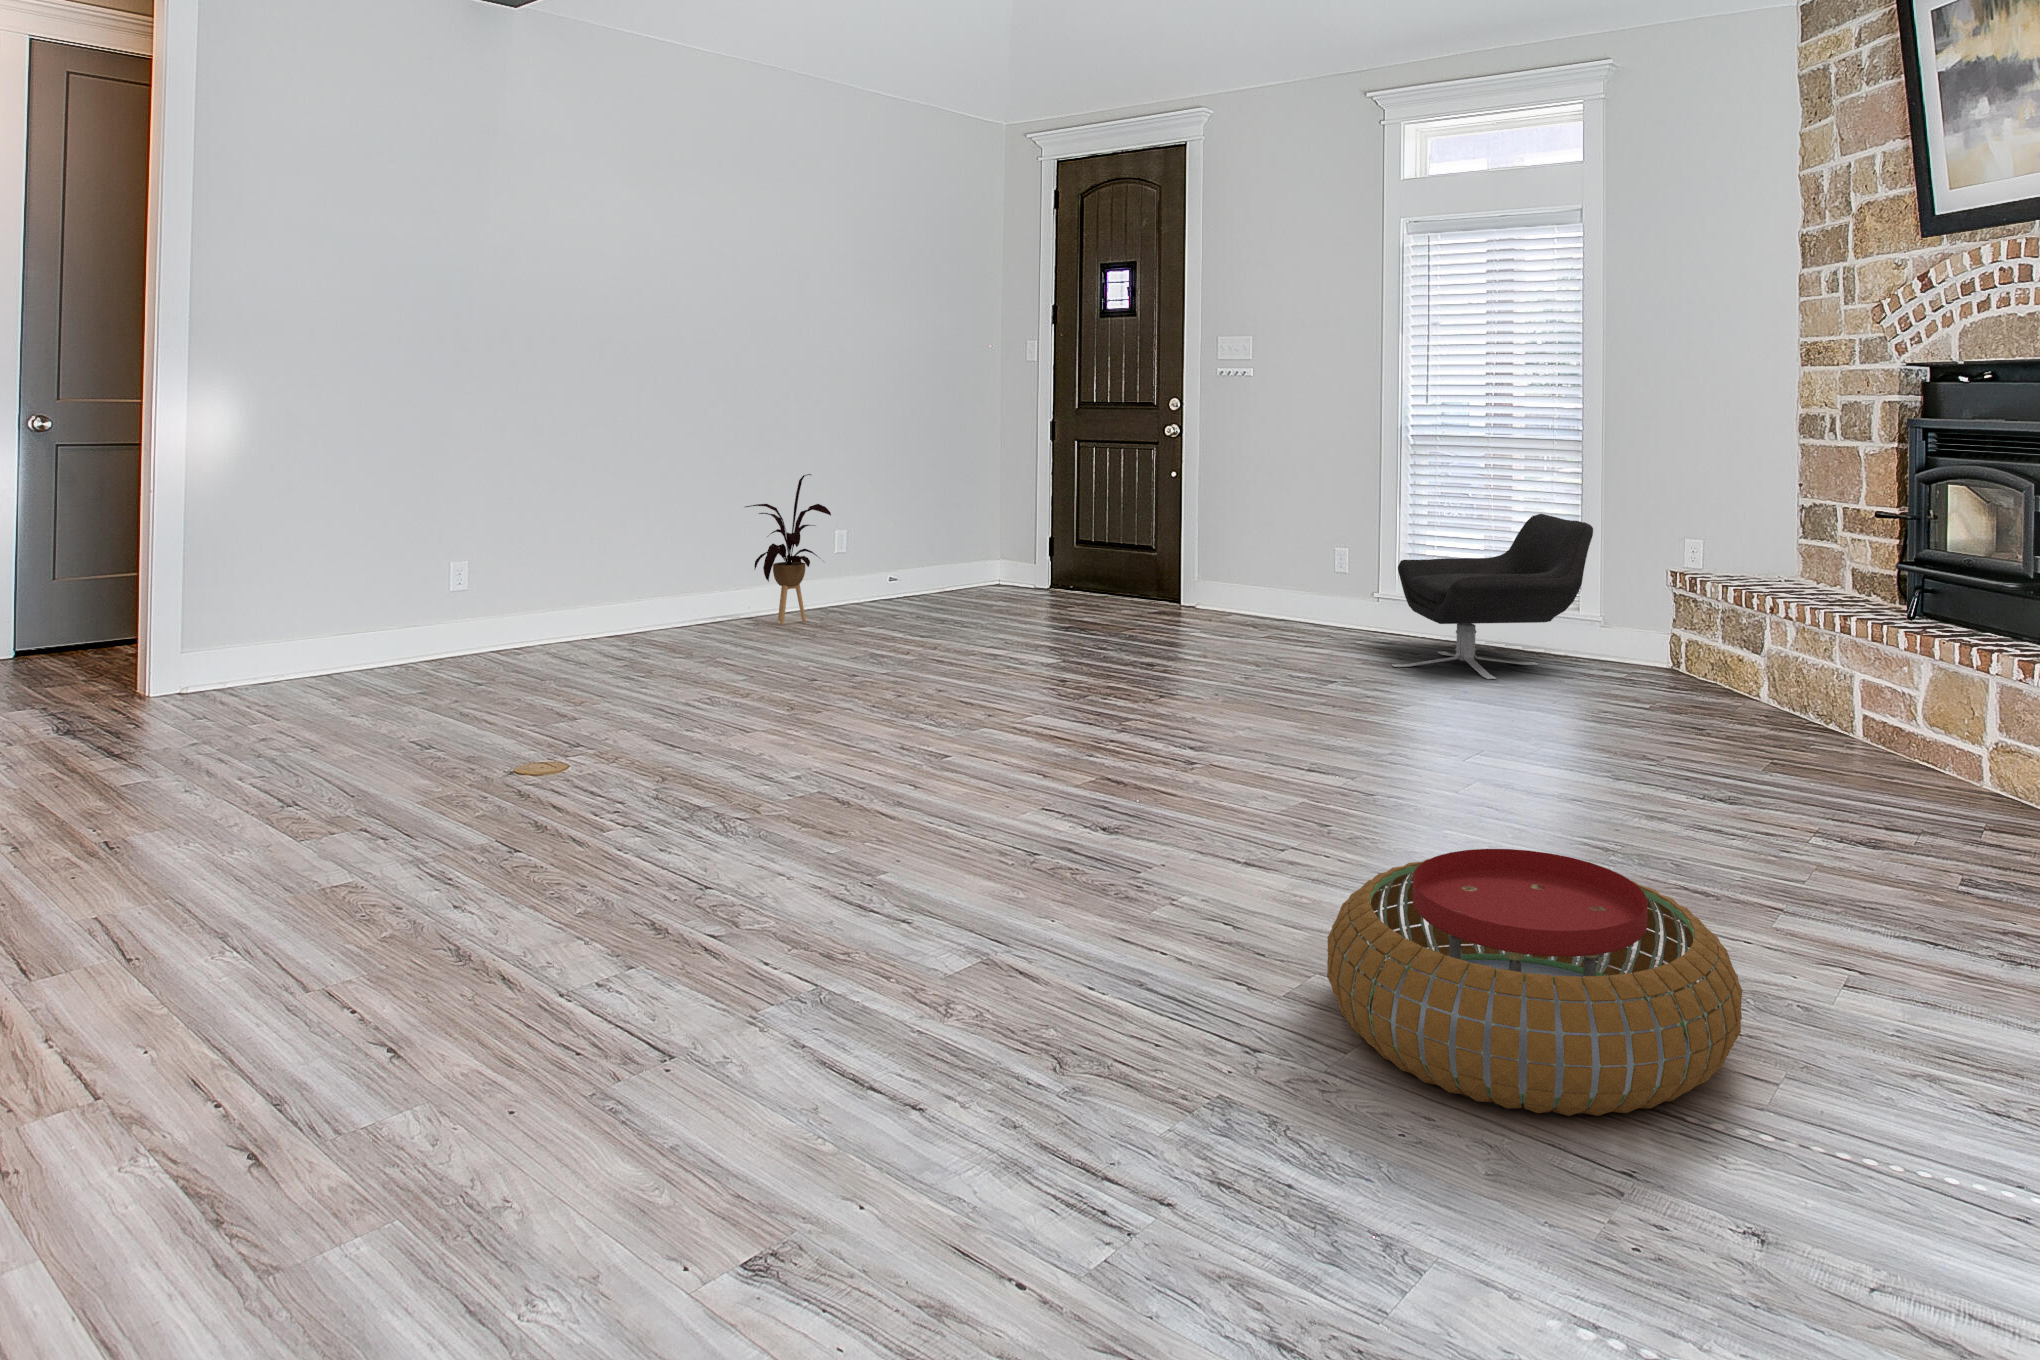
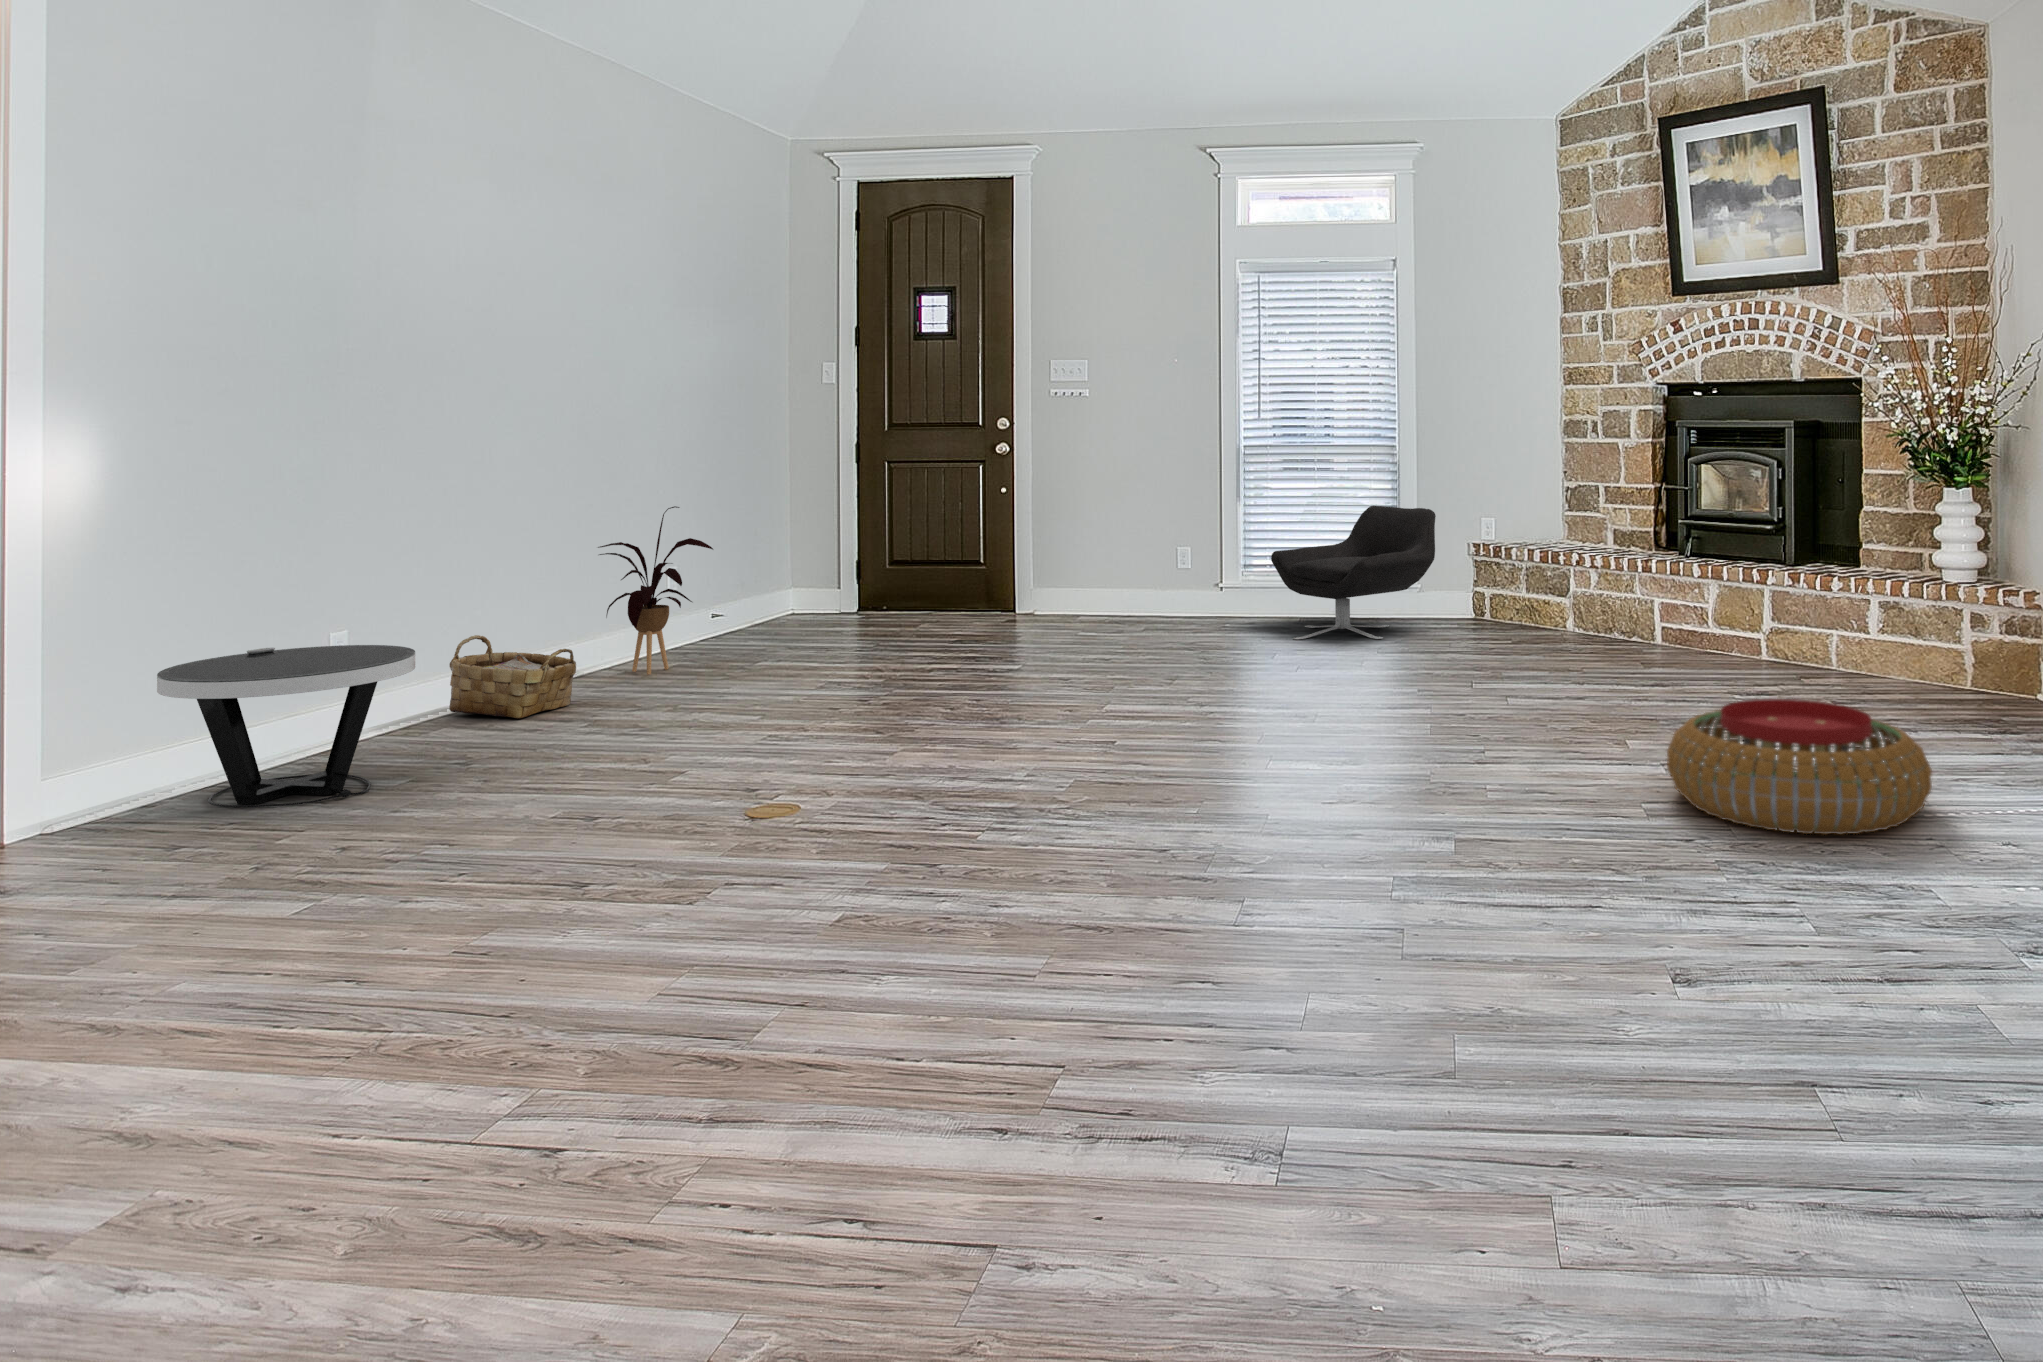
side table: none [279,571,467,699] -> present [157,645,415,807]
woven basket: none [586,575,678,651] -> present [449,635,576,719]

